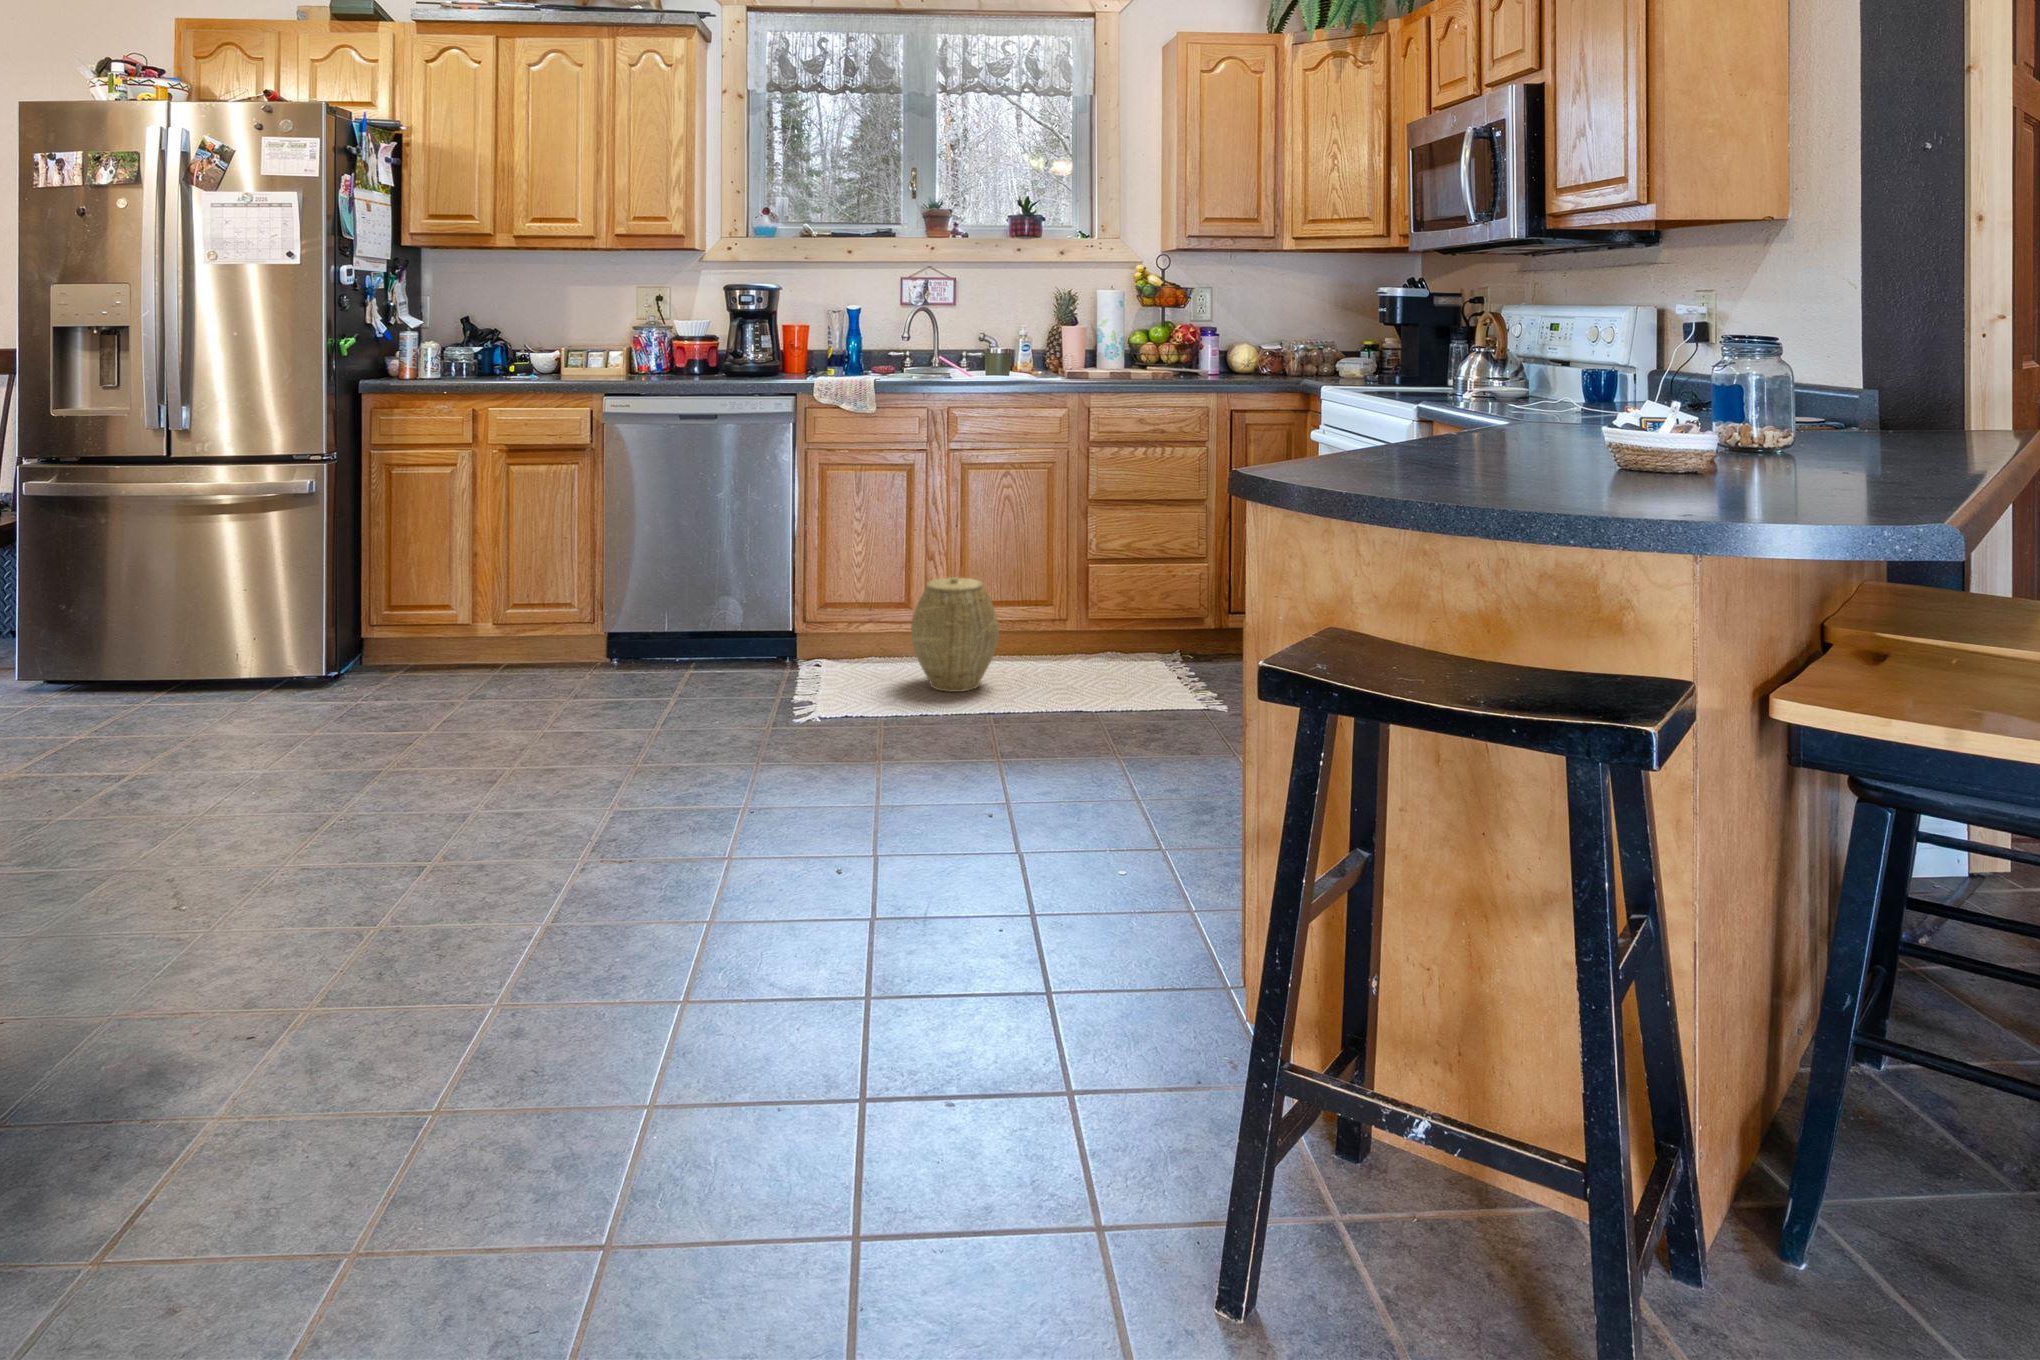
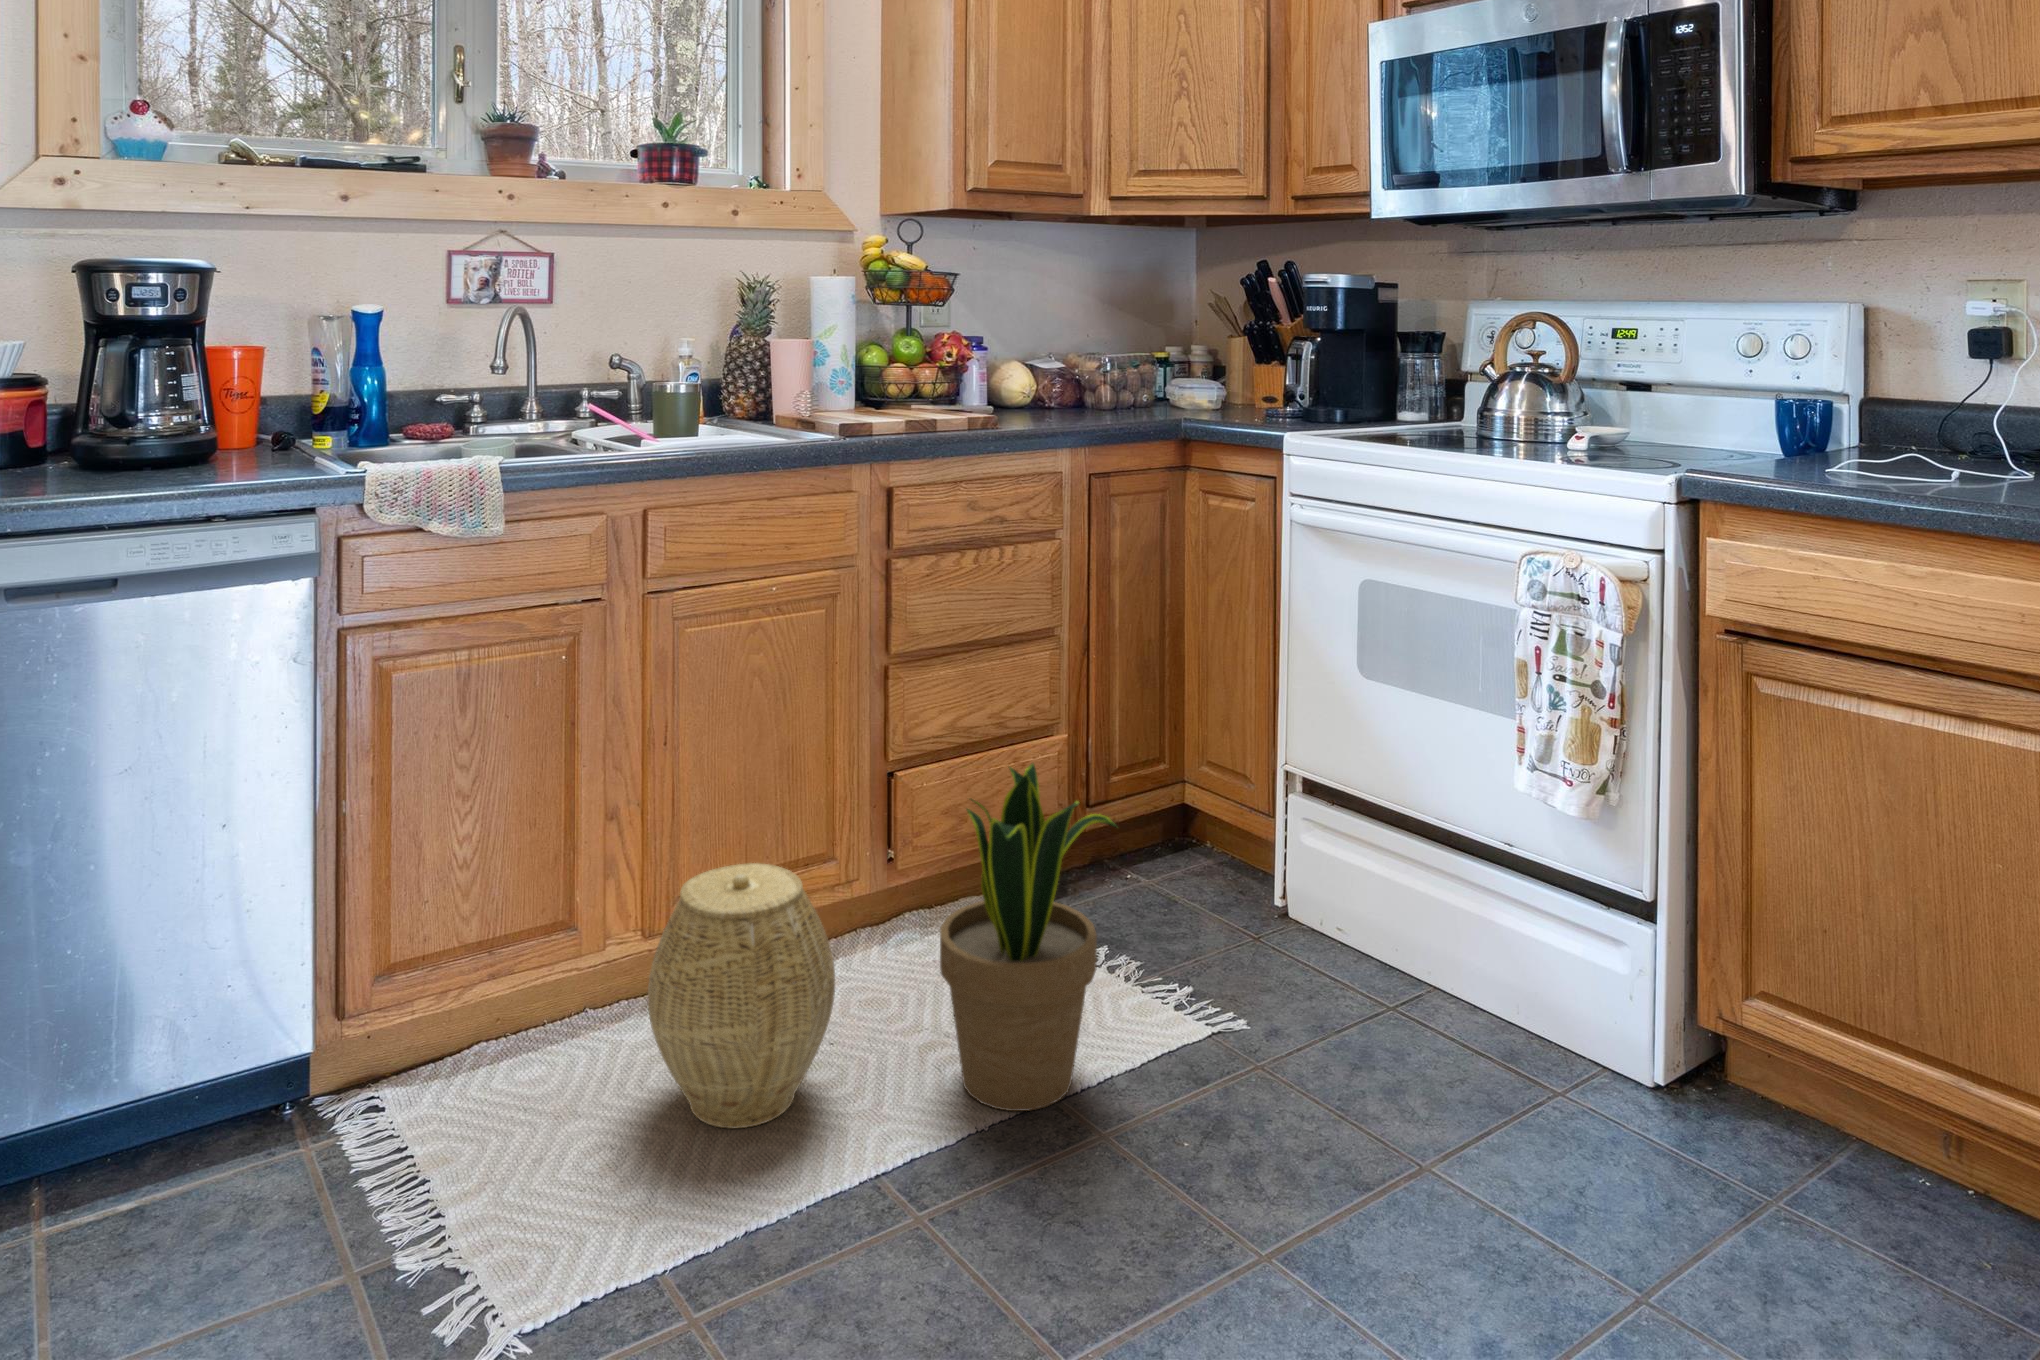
potted plant: none [1040,542,1131,709] -> present [940,763,1117,1111]

